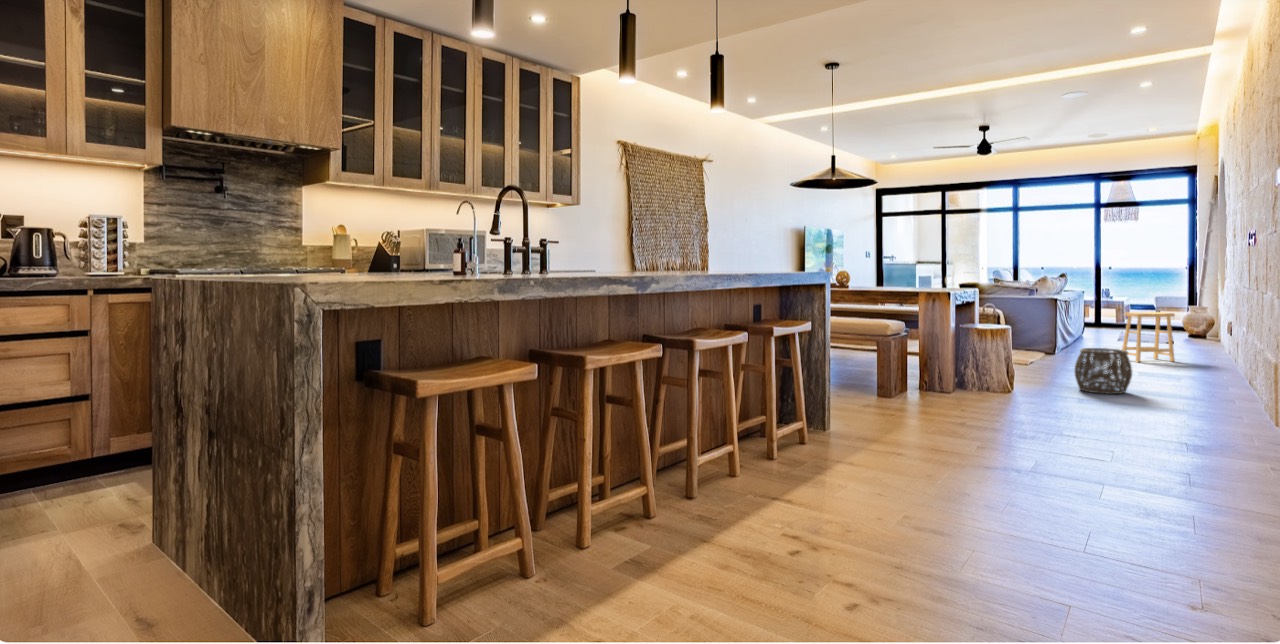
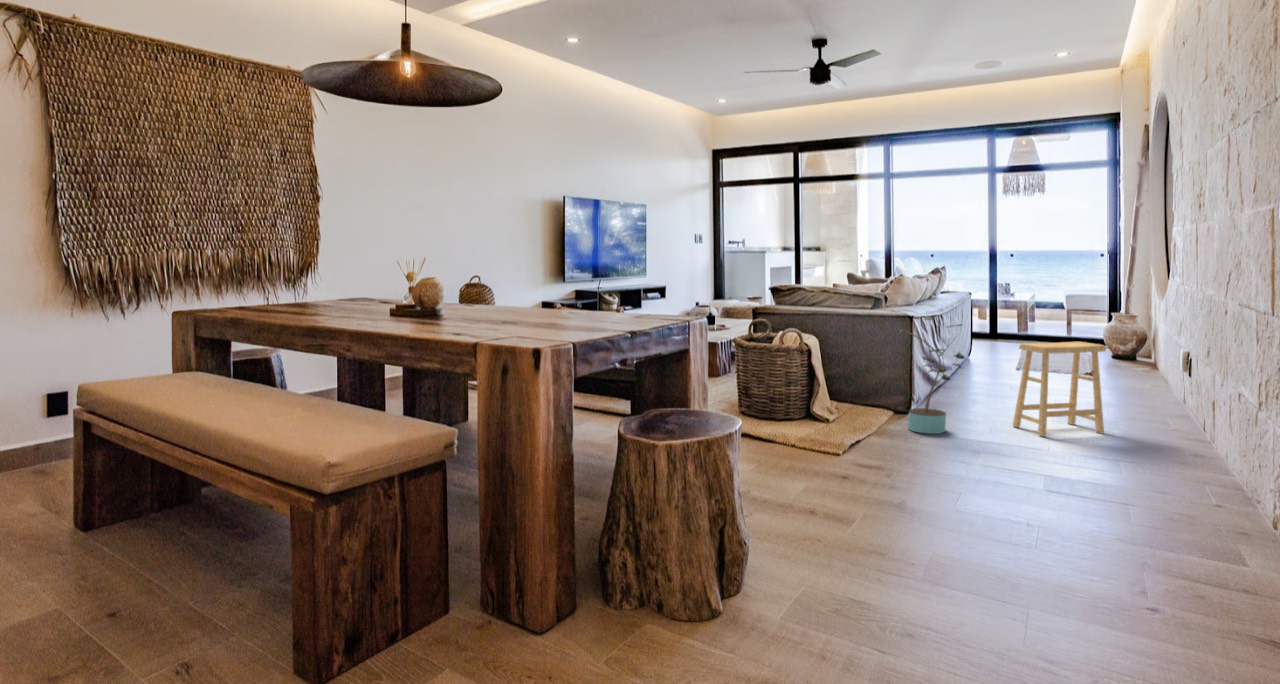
potted plant: none [1050,298,1093,361] -> present [896,318,965,434]
woven basket: present [1074,348,1132,394] -> none [893,471,1030,611]

